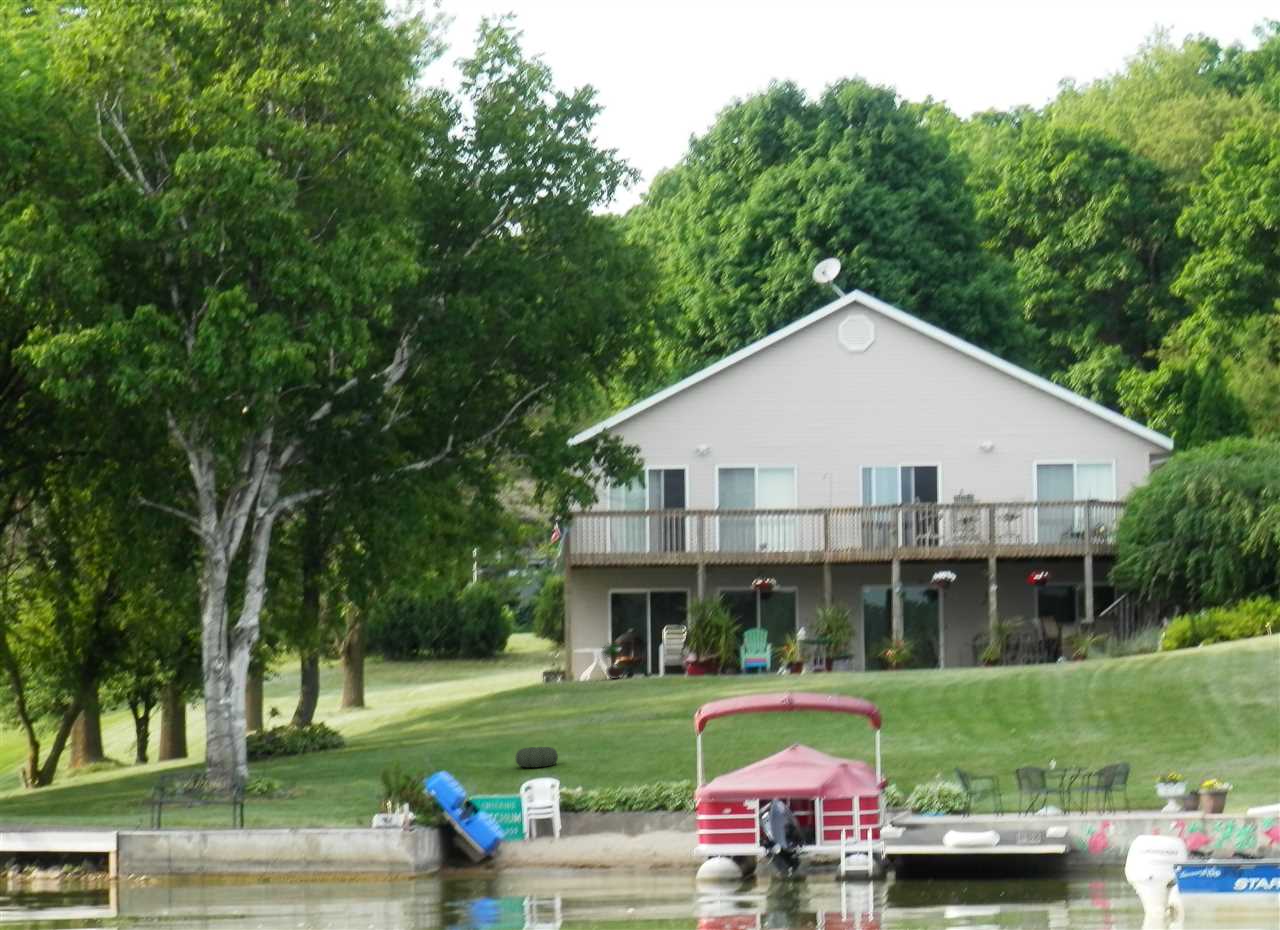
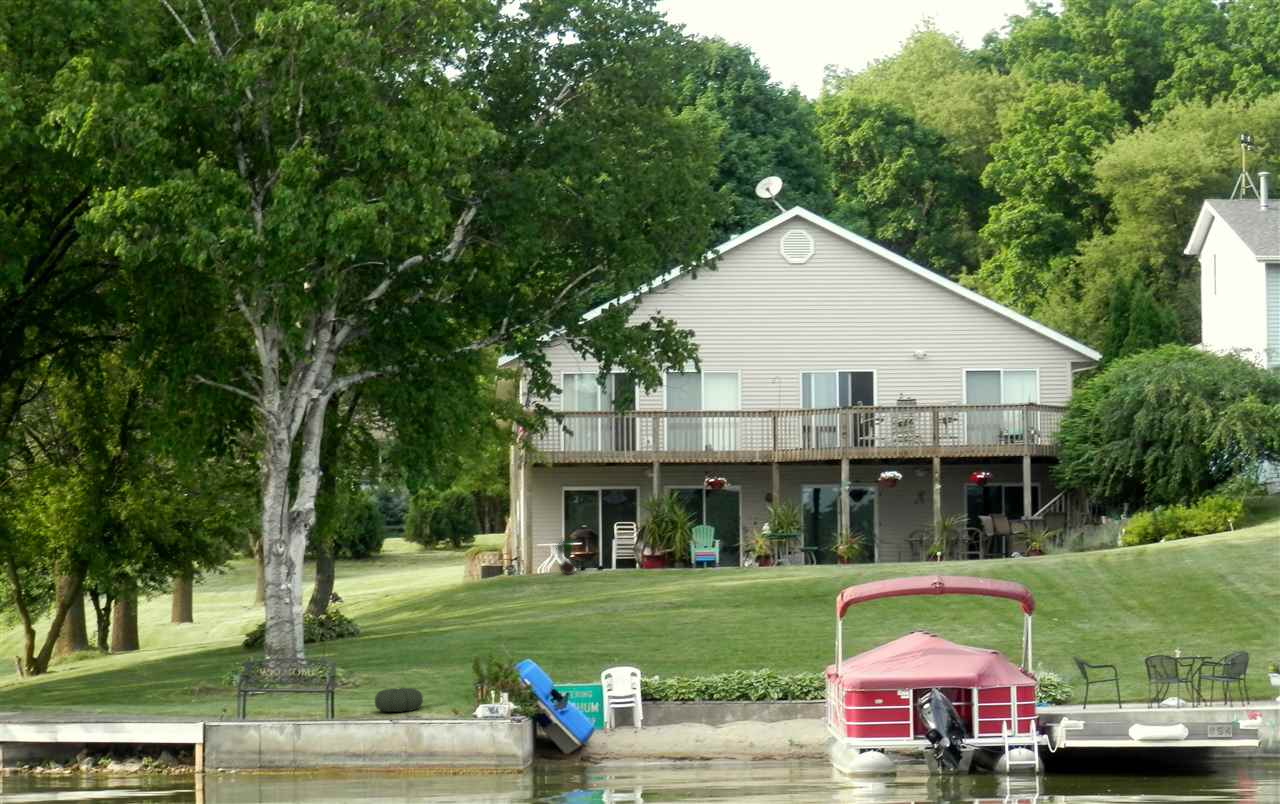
pouf: present [516,747,558,768] -> present [375,688,423,712]

